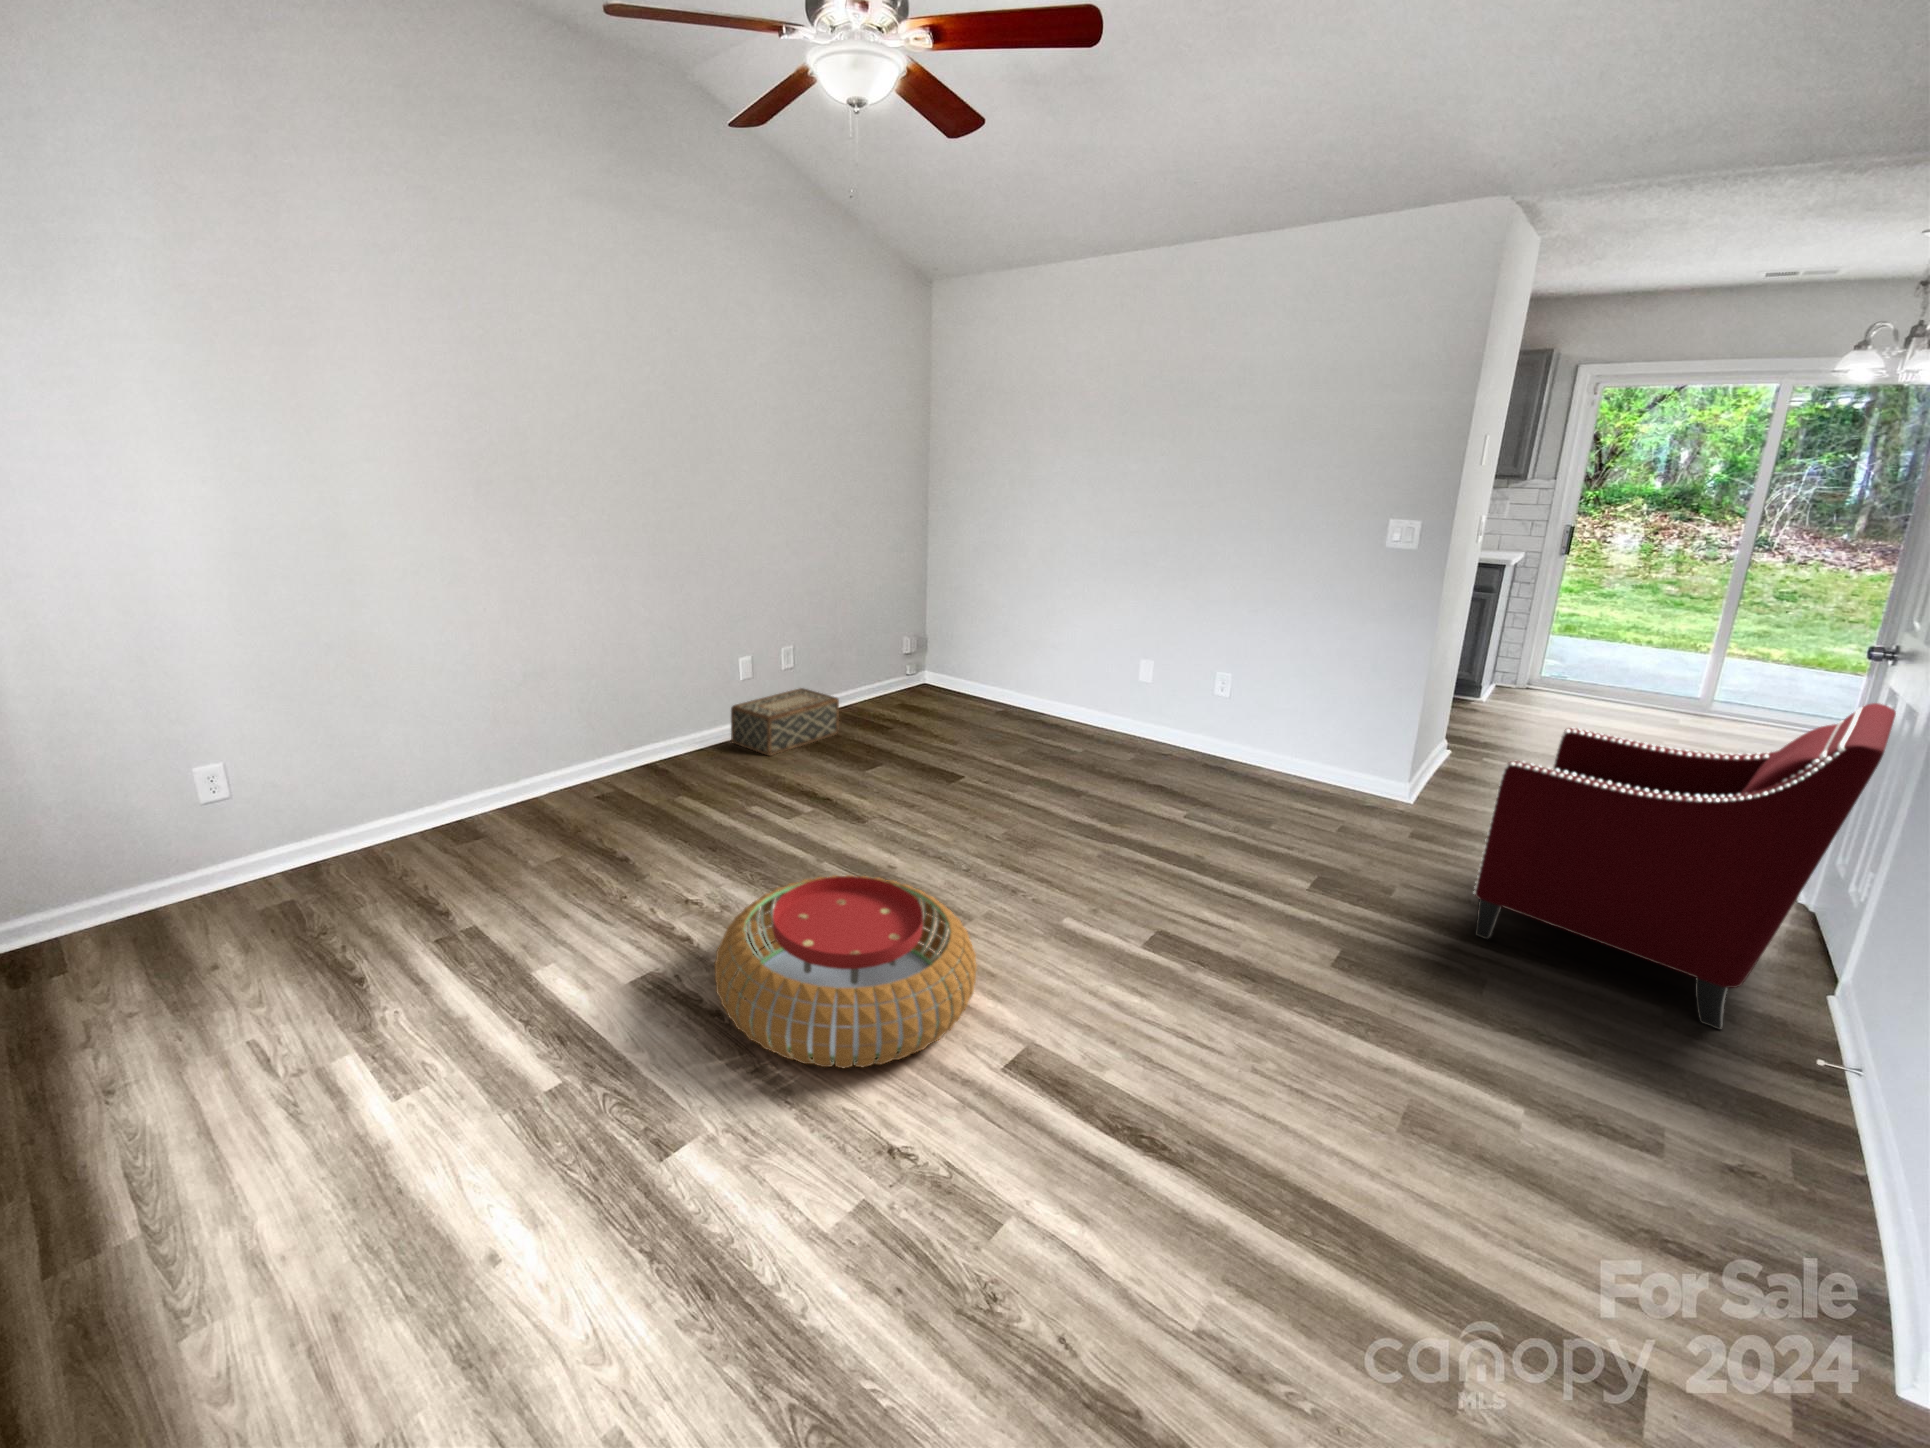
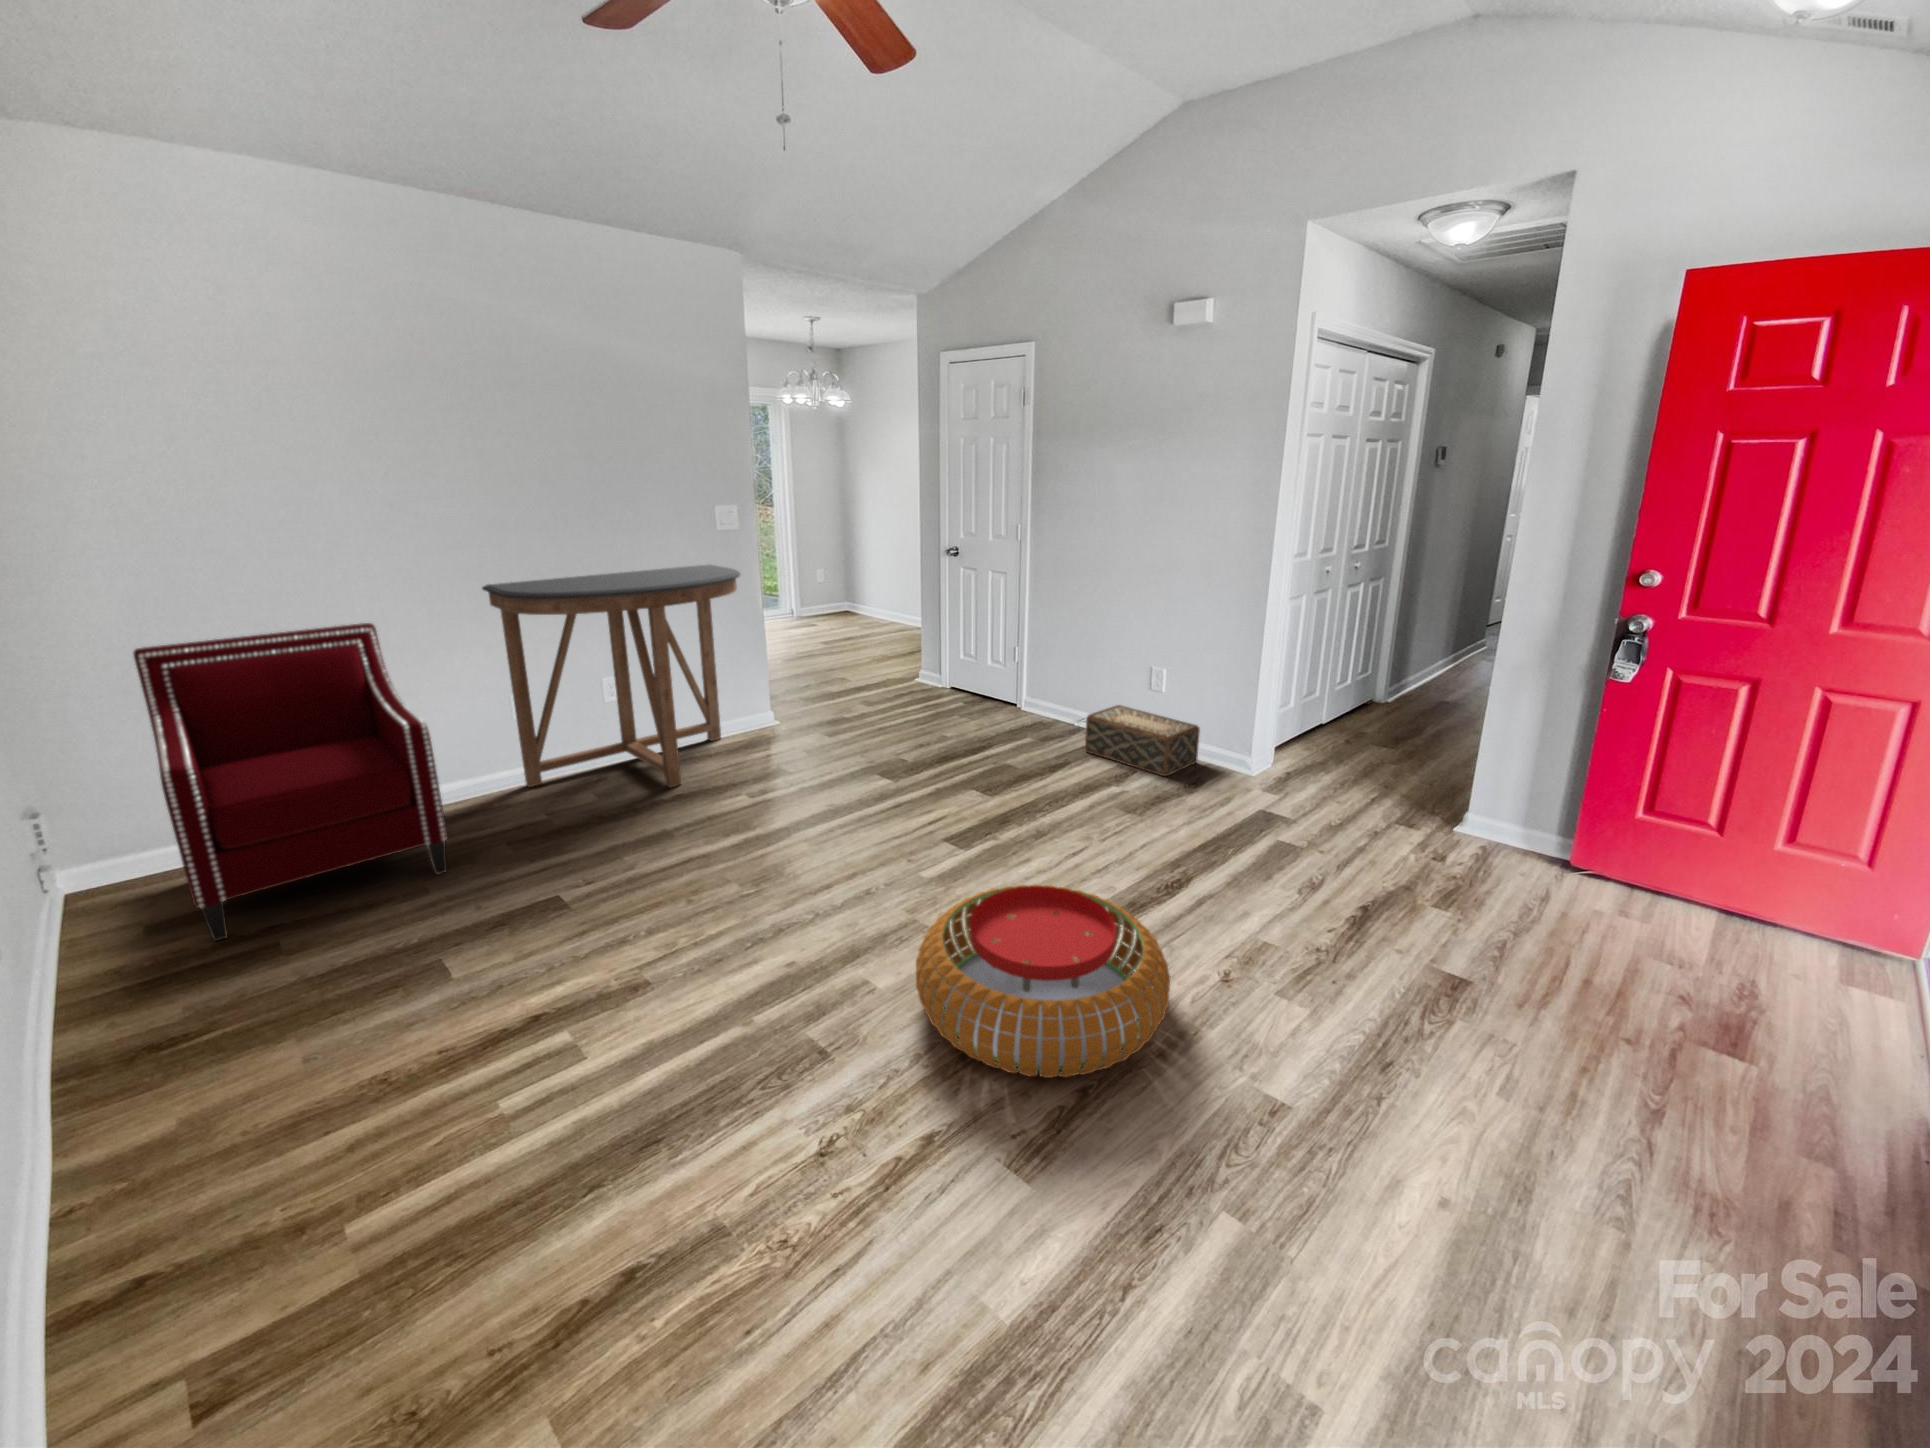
console table: none [1123,562,1379,790] -> present [482,565,740,788]
woven basket: present [731,688,839,756] -> present [1085,705,1200,776]
armchair: present [1474,703,1896,1030] -> present [133,623,448,941]

